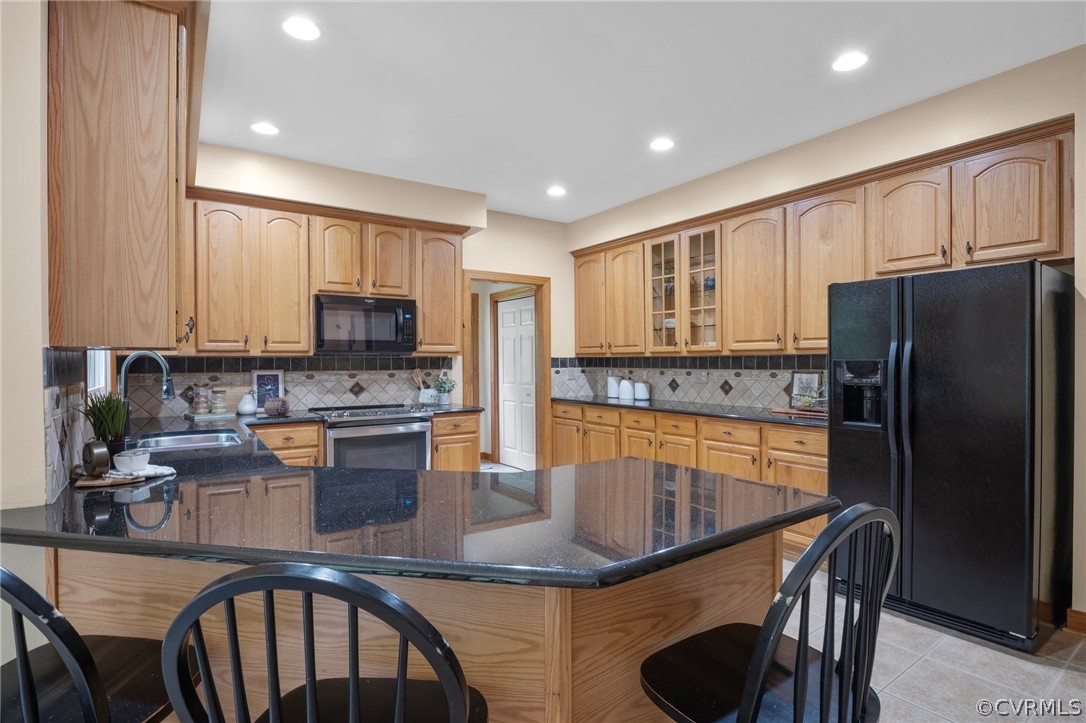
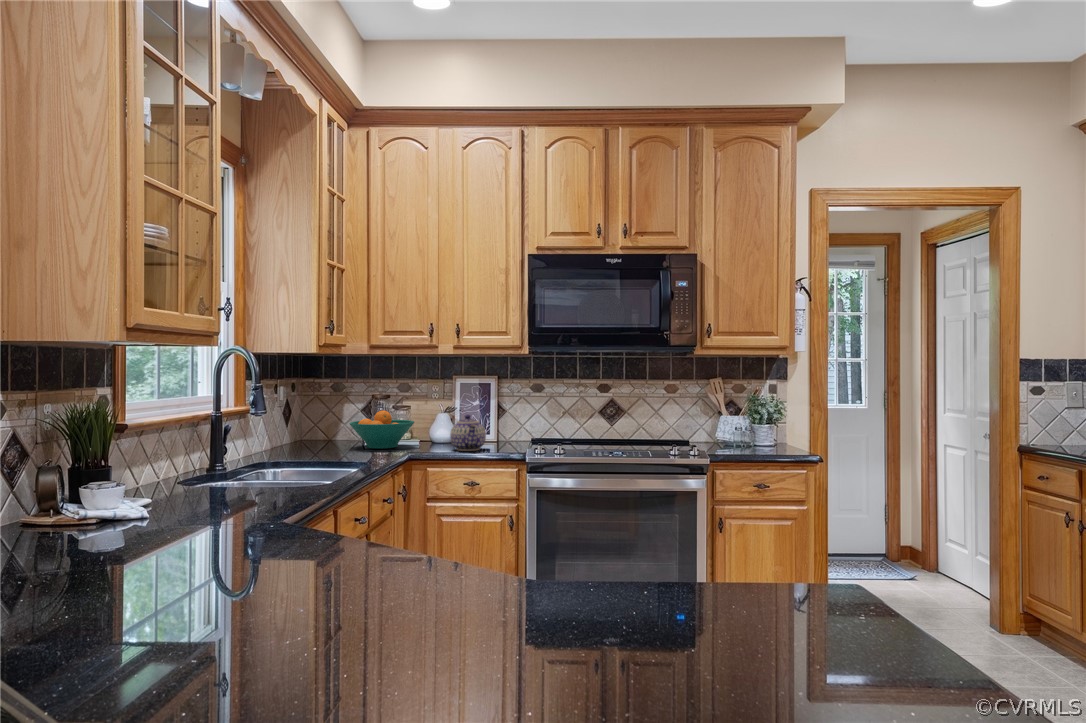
fruit bowl: none [182,395,234,421] -> present [349,411,414,449]

